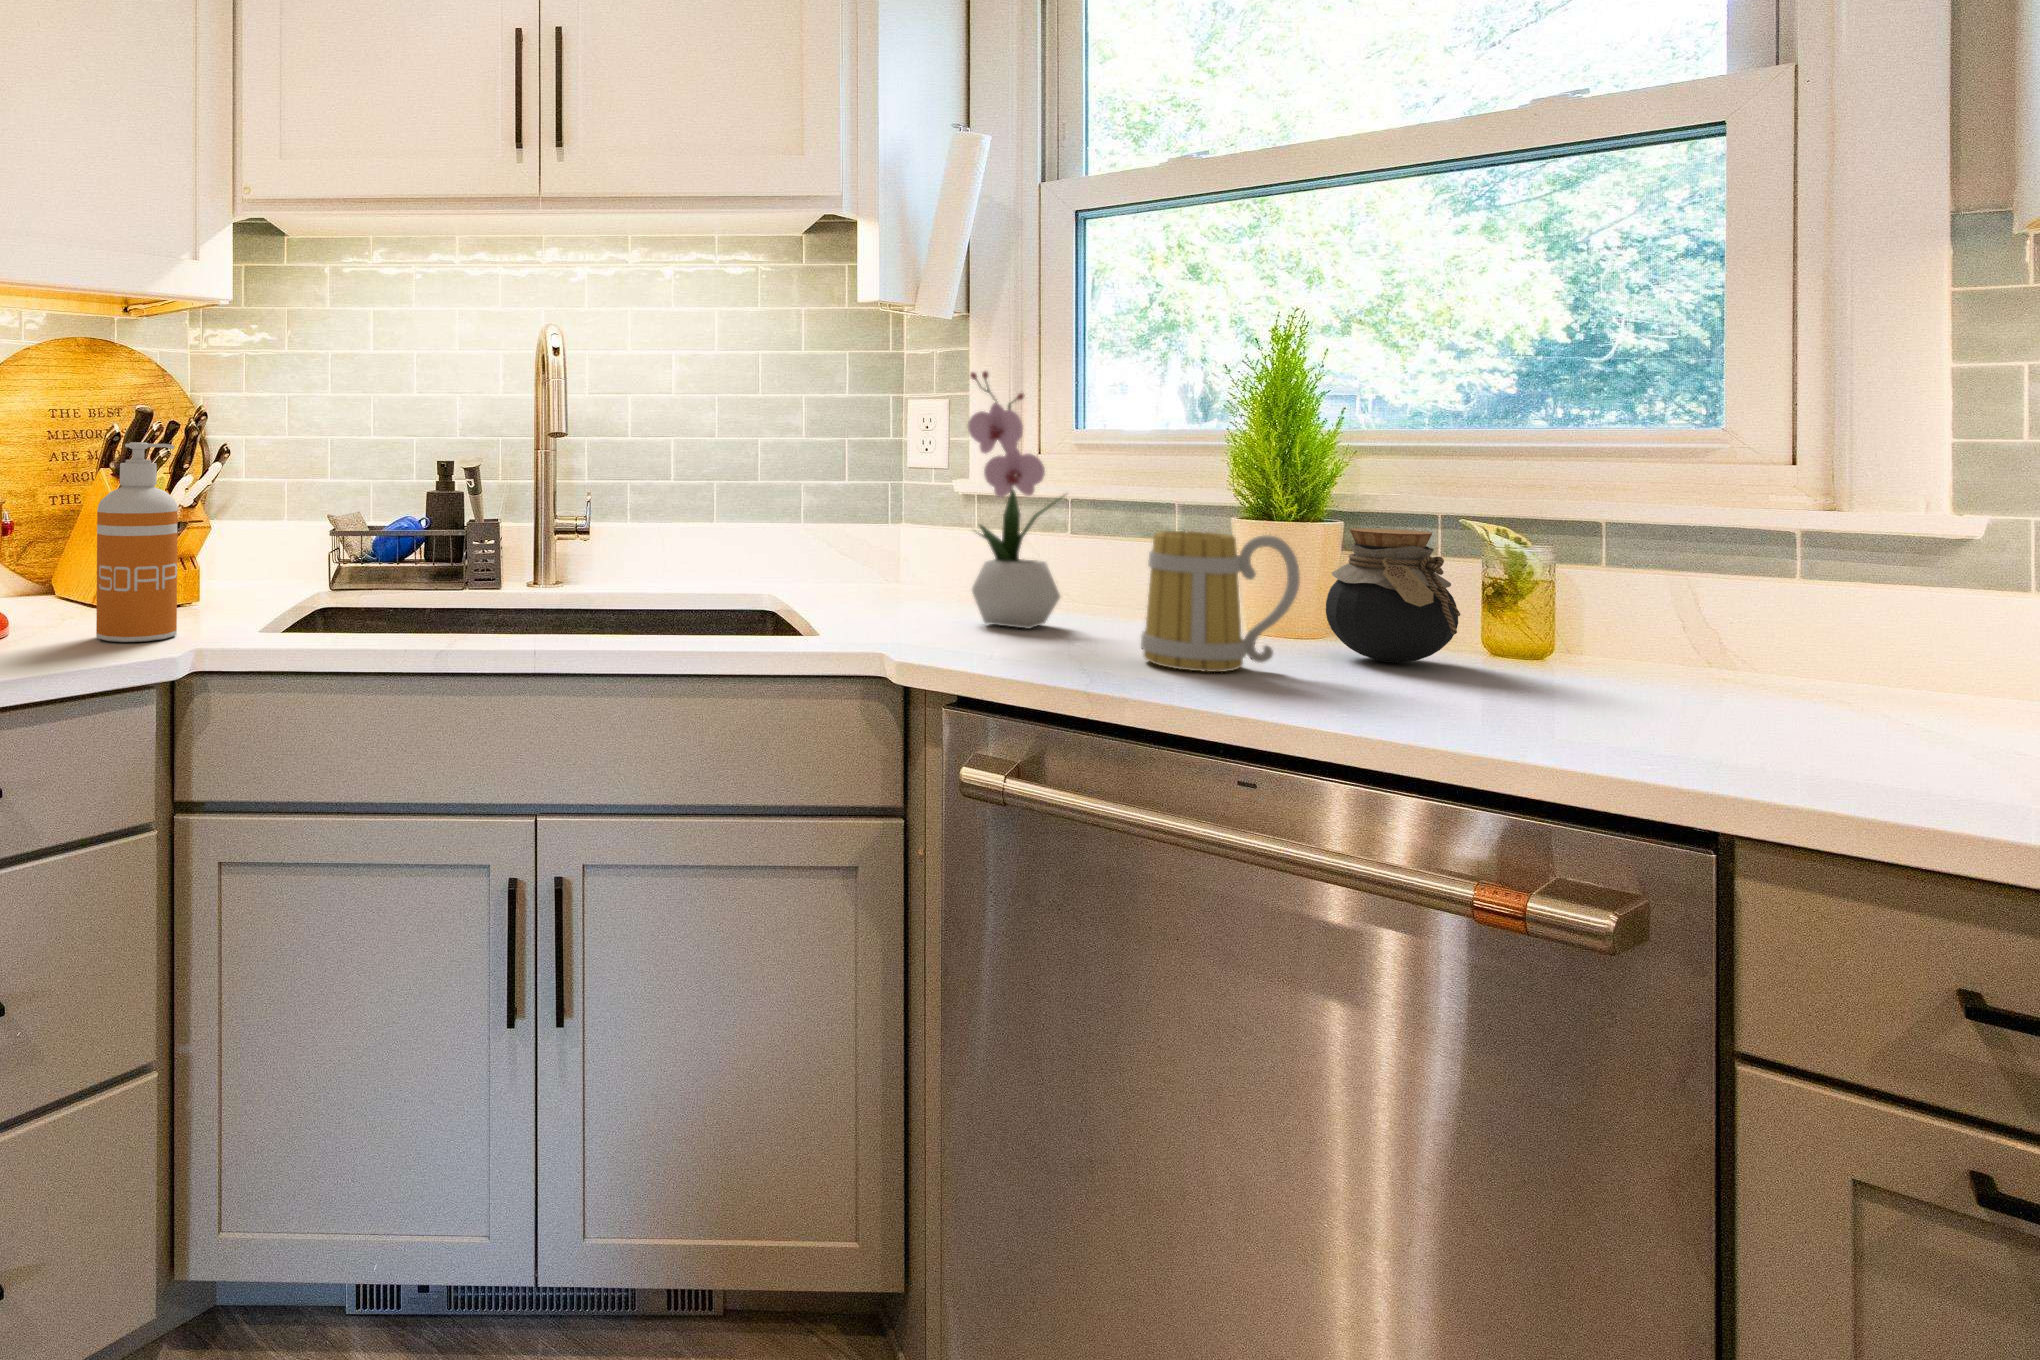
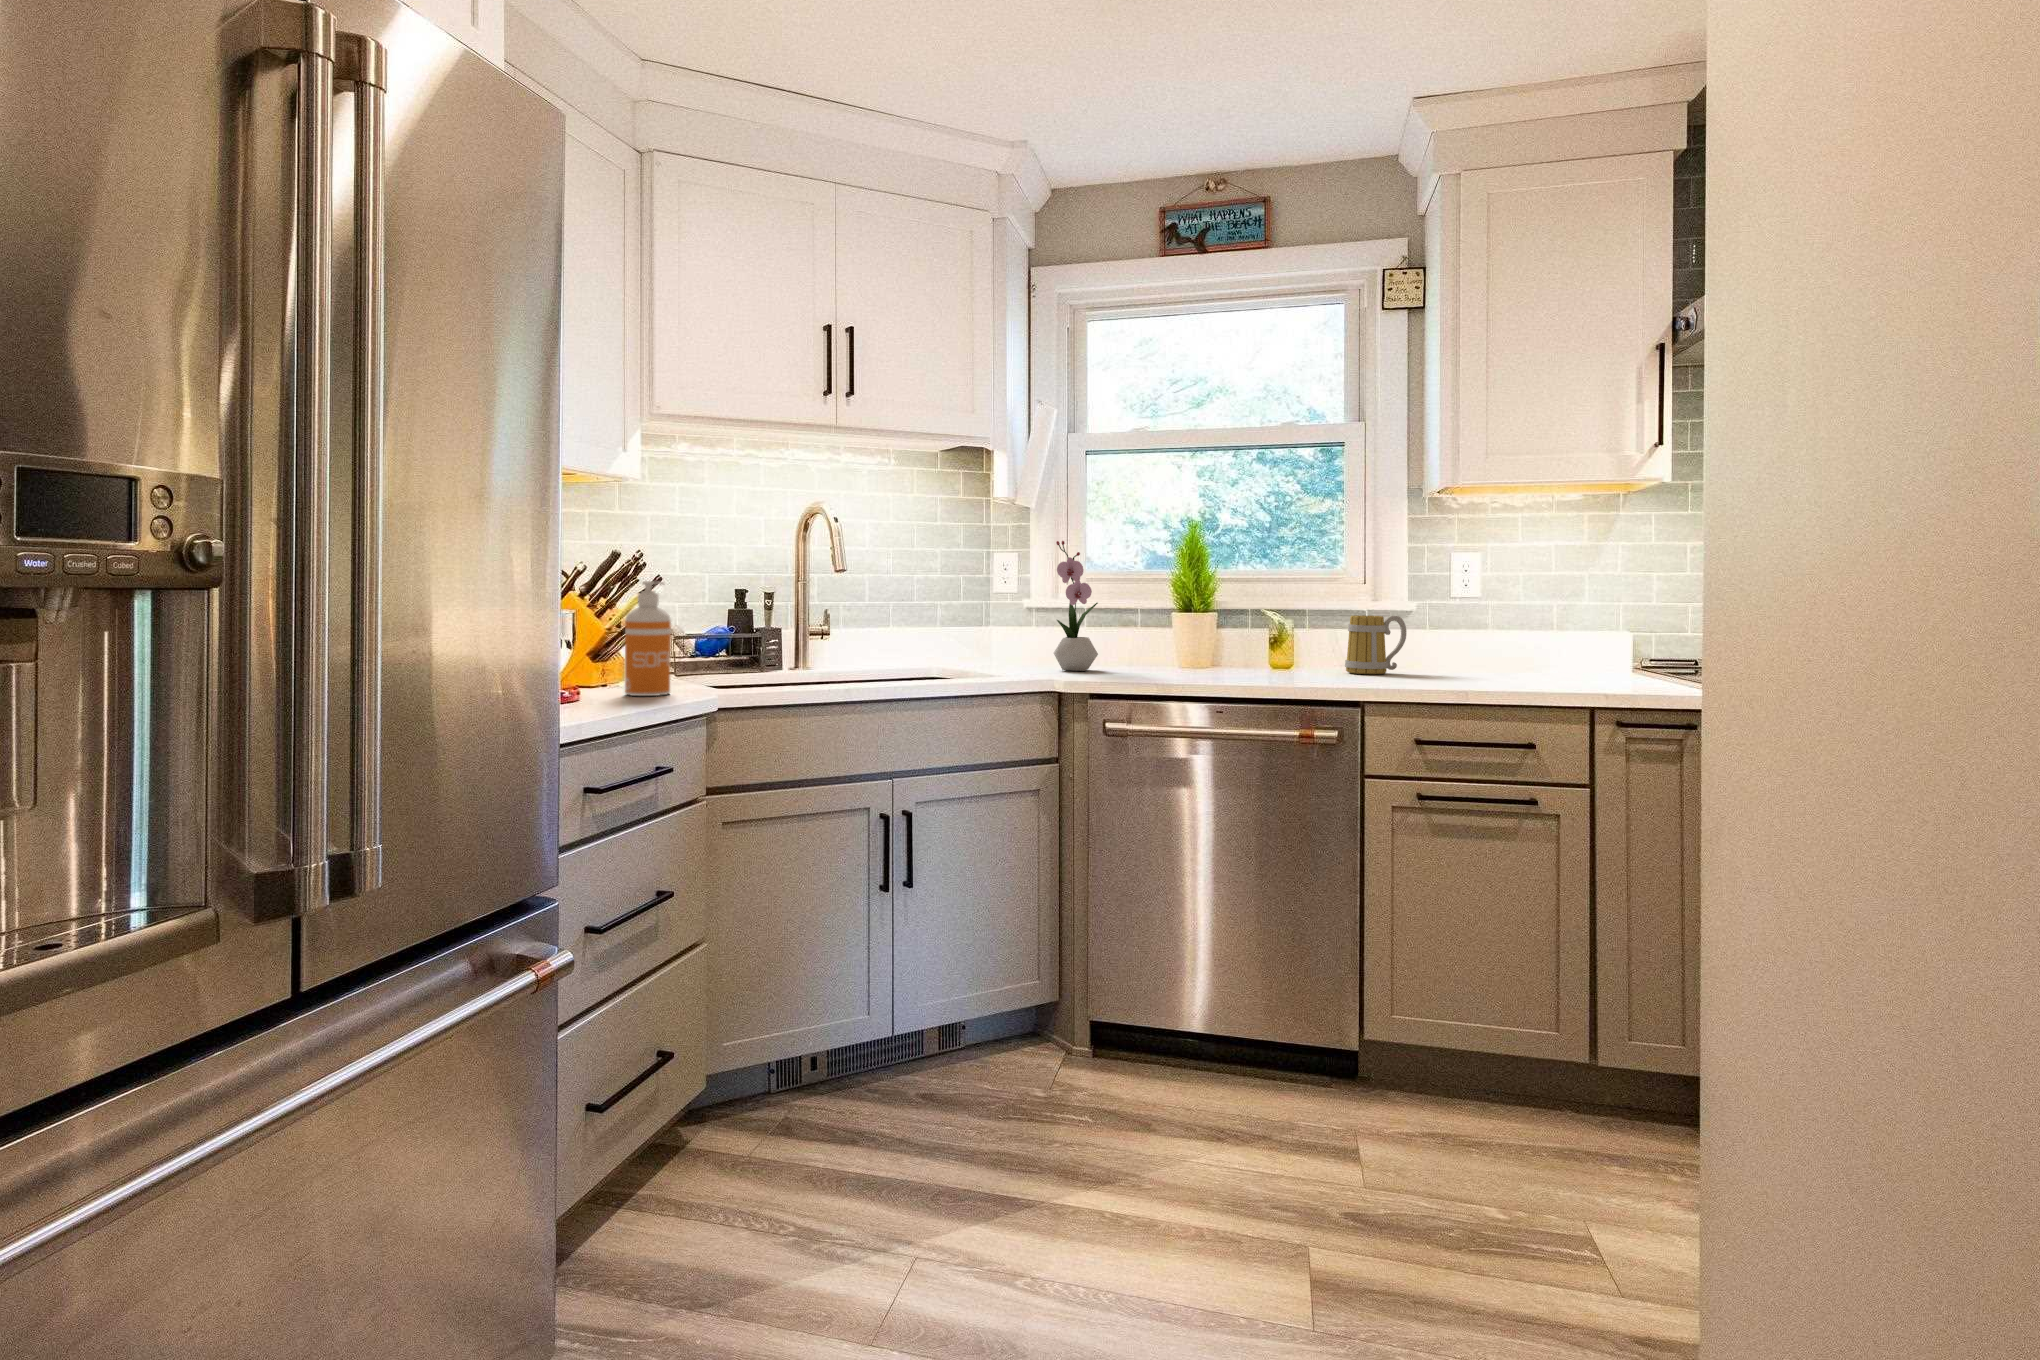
jar: present [1326,528,1460,662] -> none [1212,615,1263,673]
mug: present [1141,531,1300,672] -> present [1345,615,1406,674]

